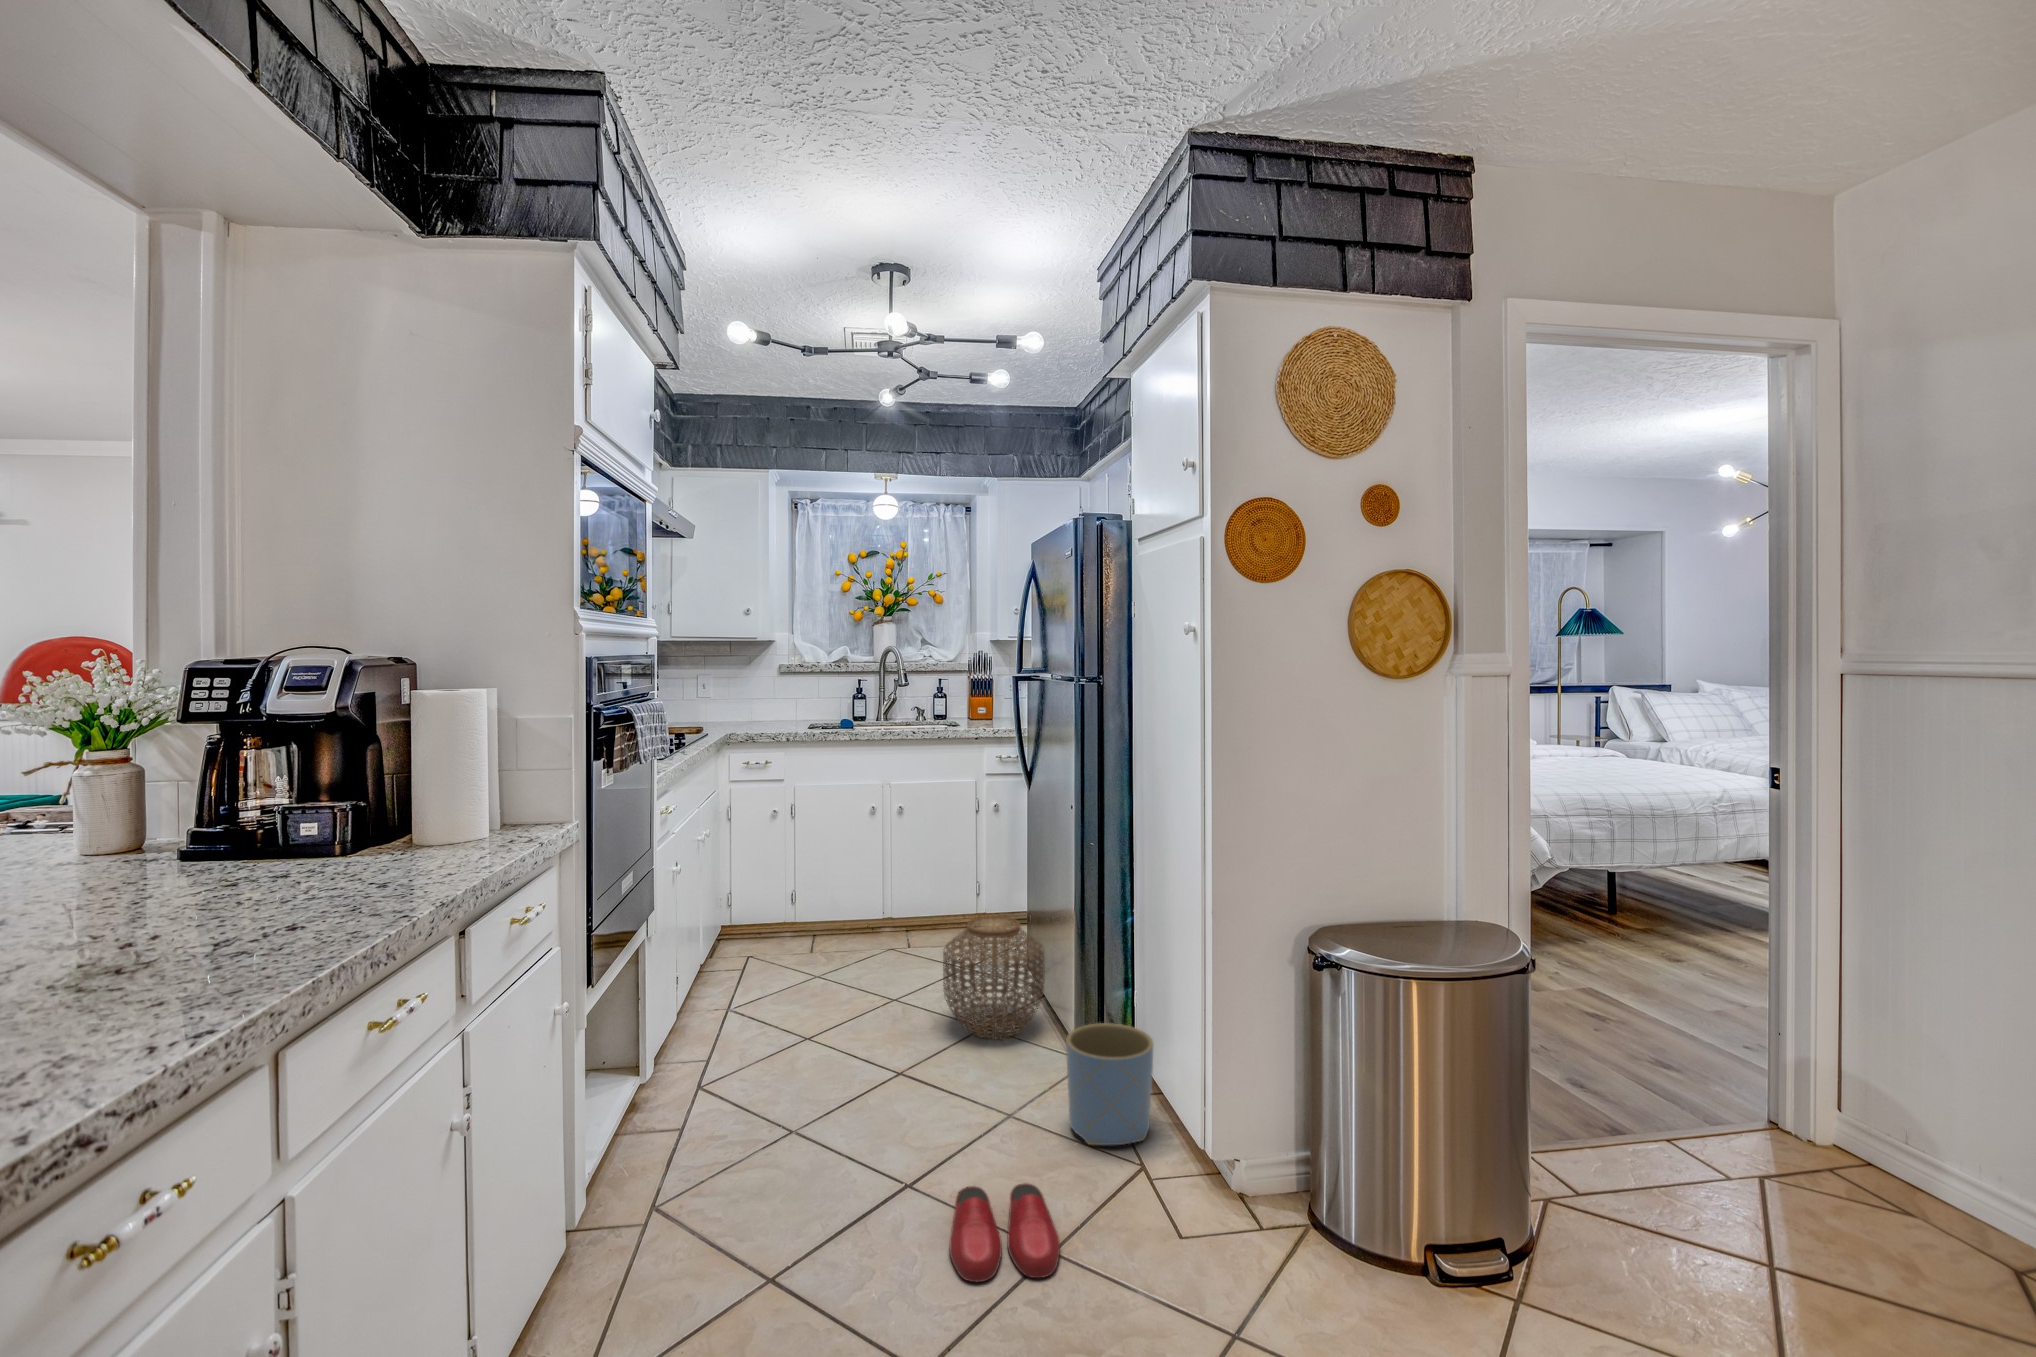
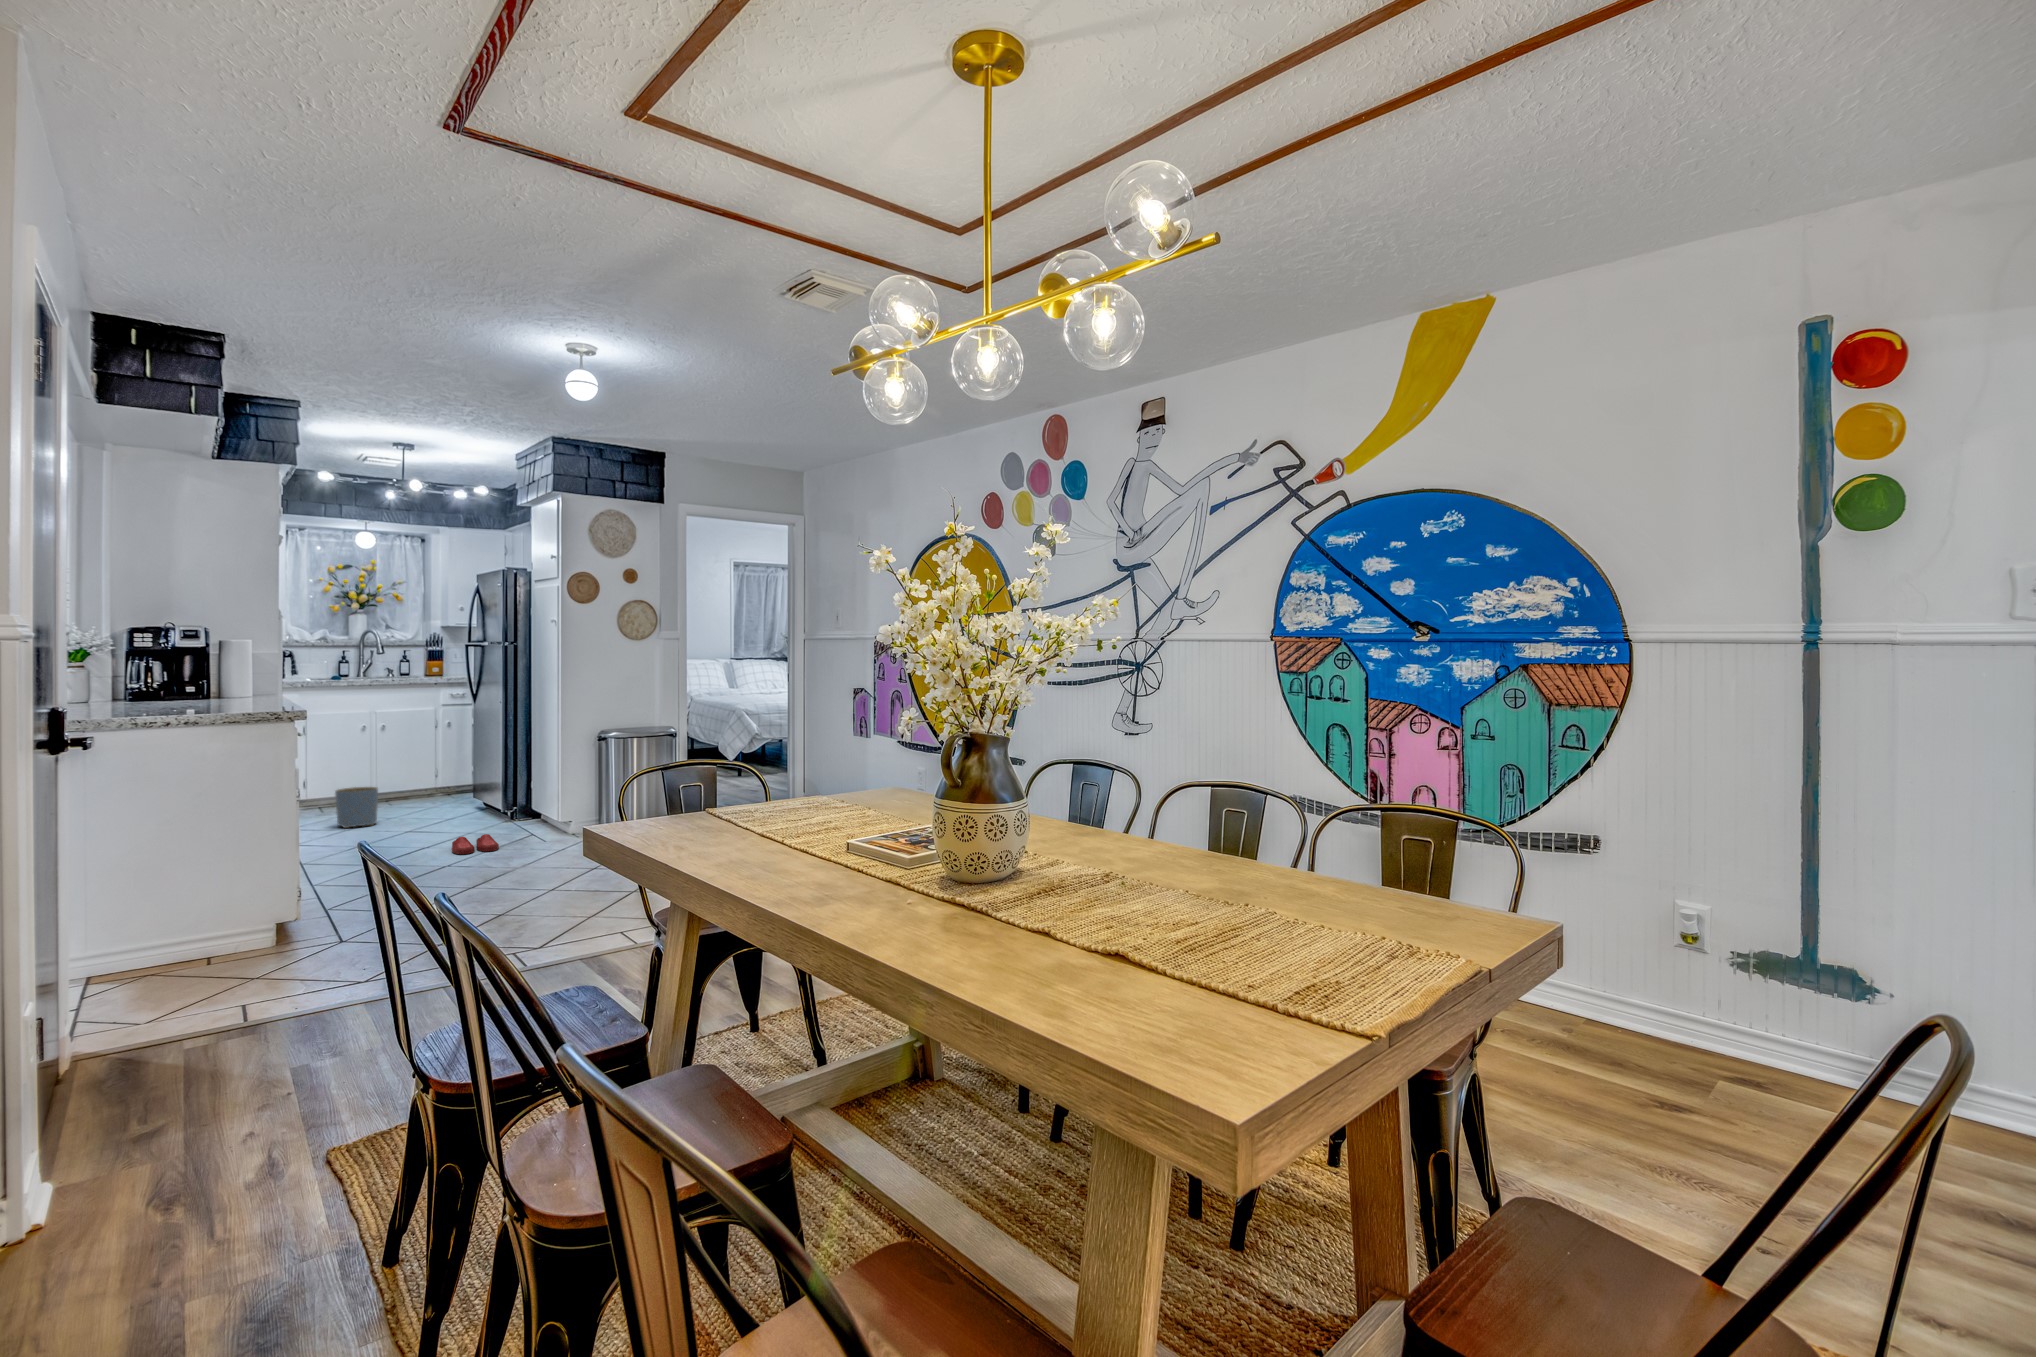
woven basket: present [943,916,1045,1039] -> none [428,766,487,822]
planter: present [1066,1023,1153,1145] -> present [335,787,378,828]

